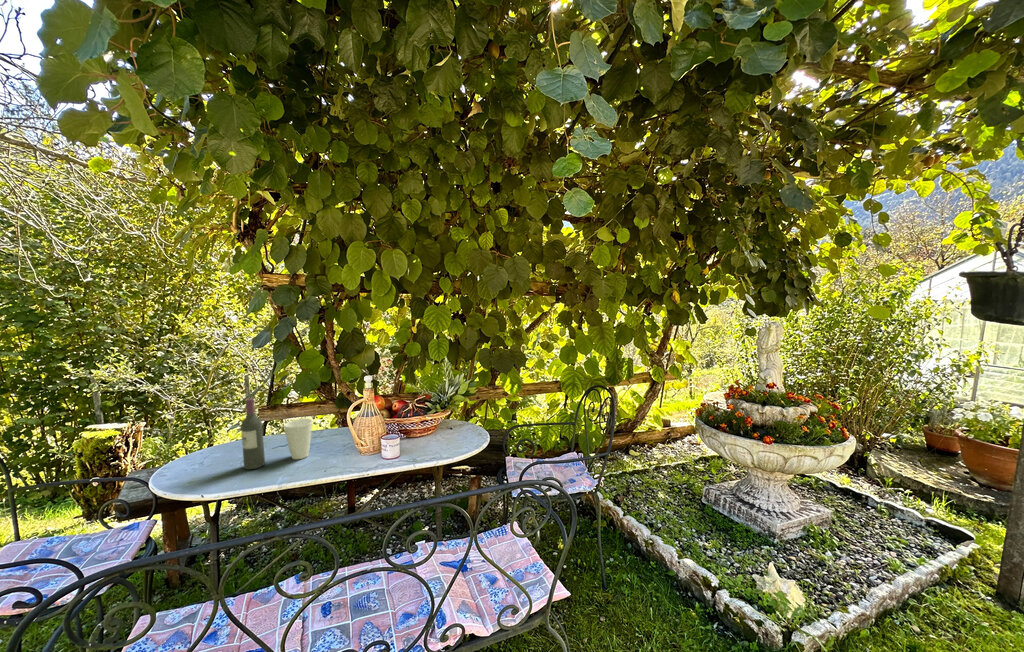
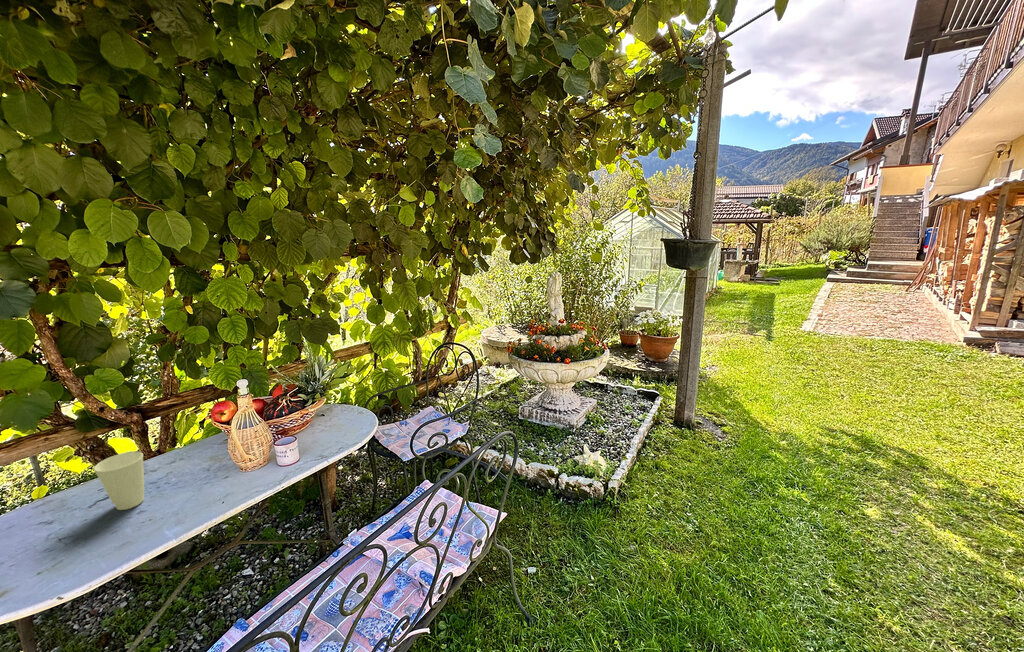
wine bottle: present [241,398,265,469] -> none [20,447,78,550]

